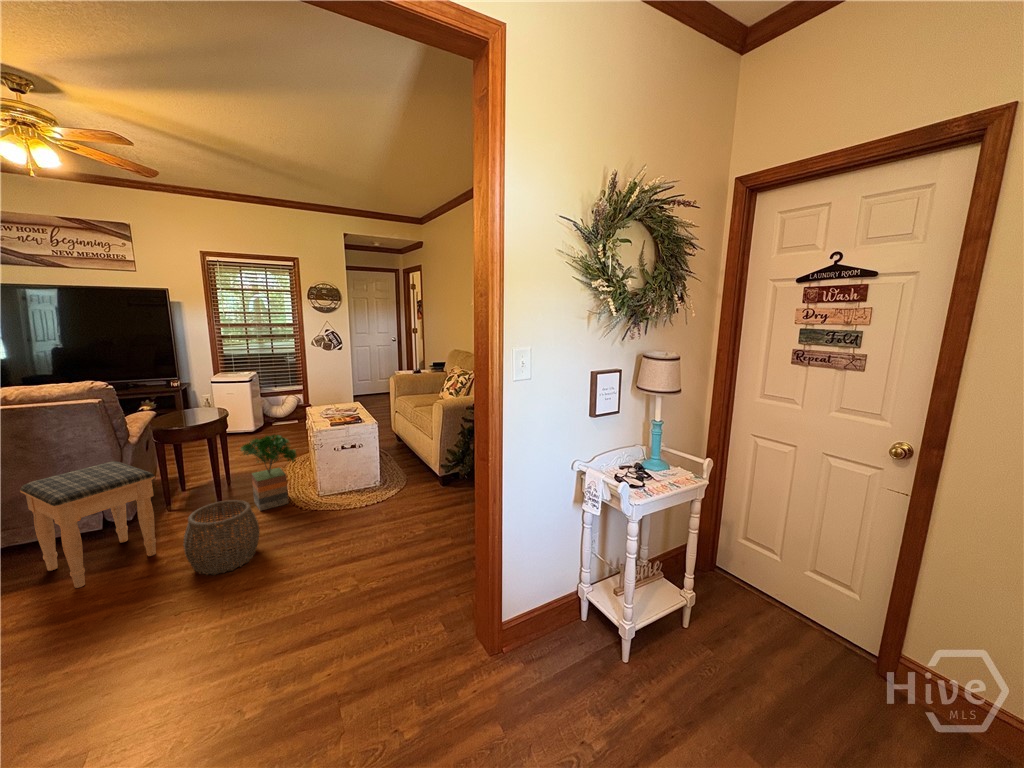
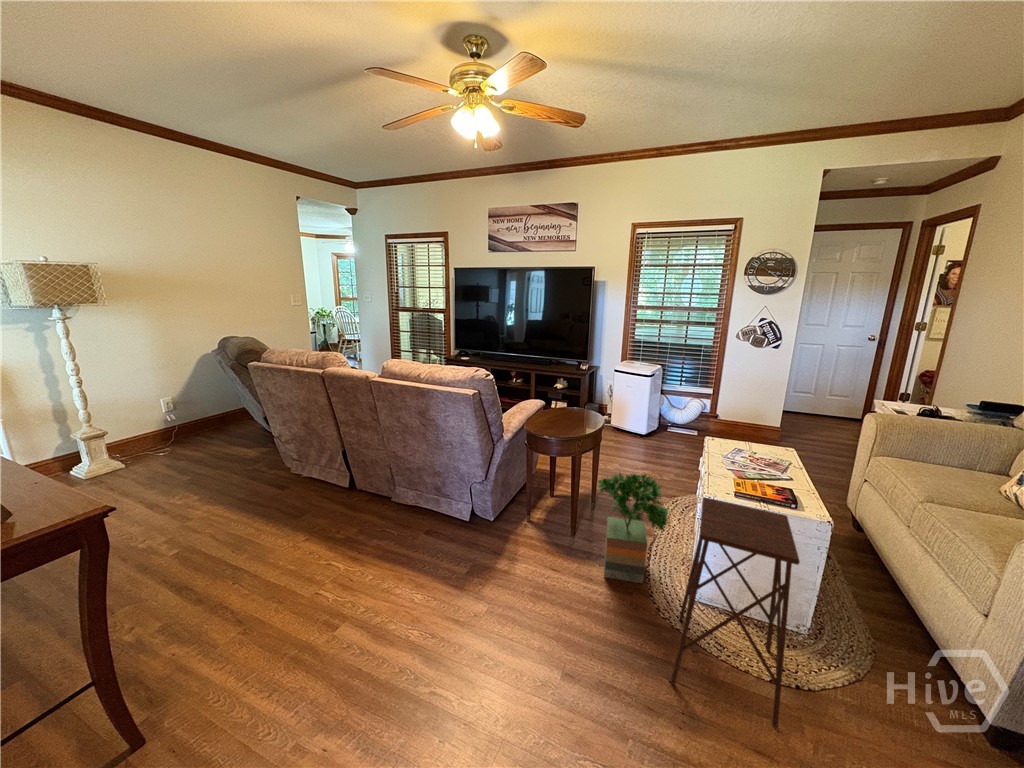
side table: none [315,422,371,528] -> present [671,497,800,728]
footstool: present [20,461,156,588] -> none [394,458,489,593]
woven basket: present [183,500,260,575] -> none [482,567,577,695]

